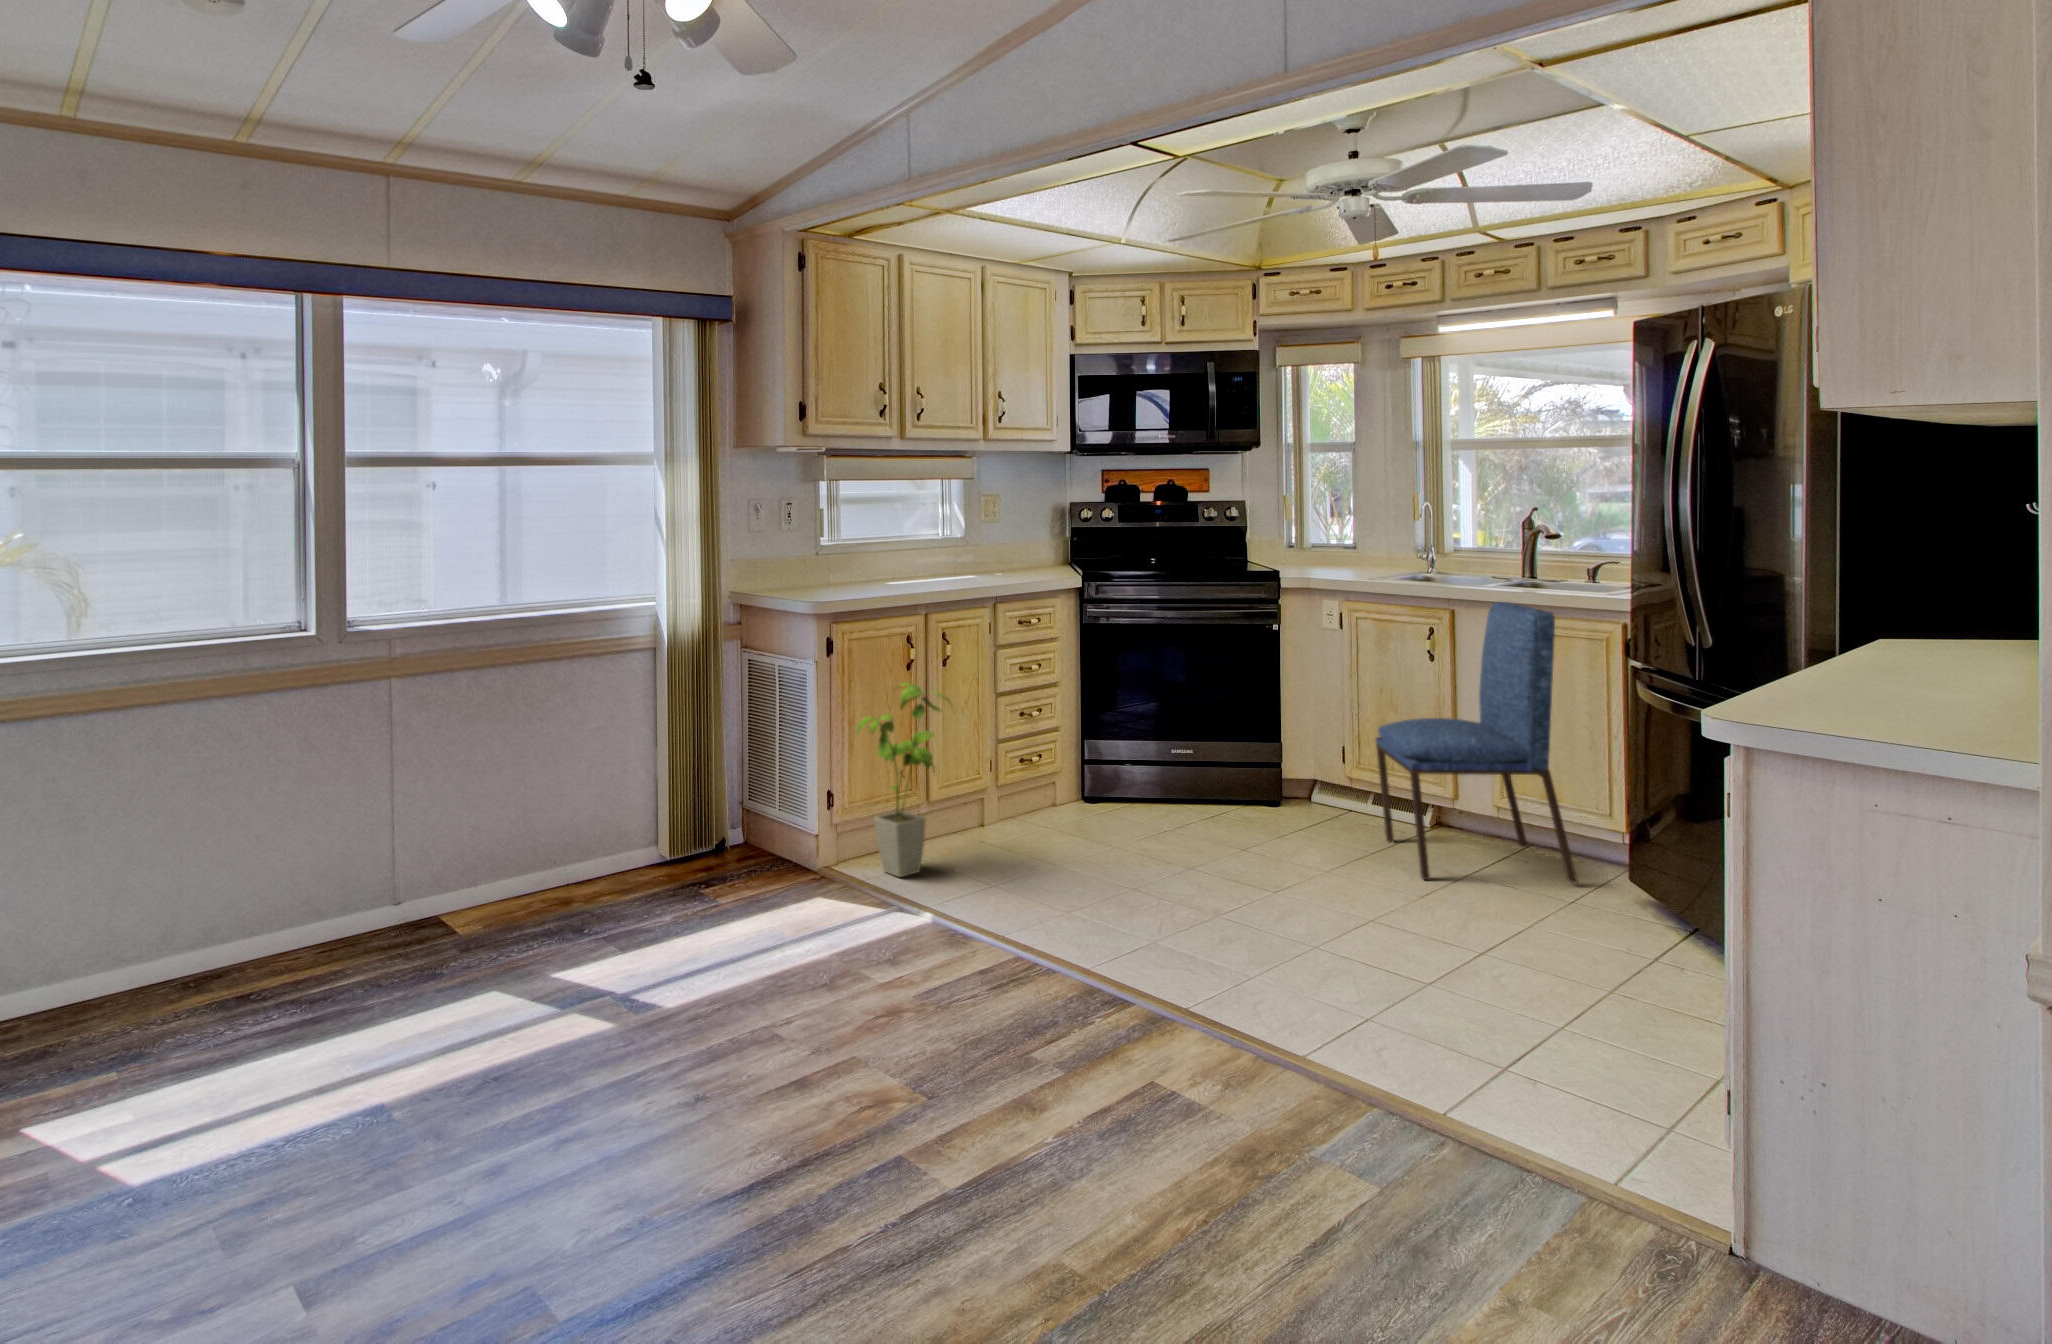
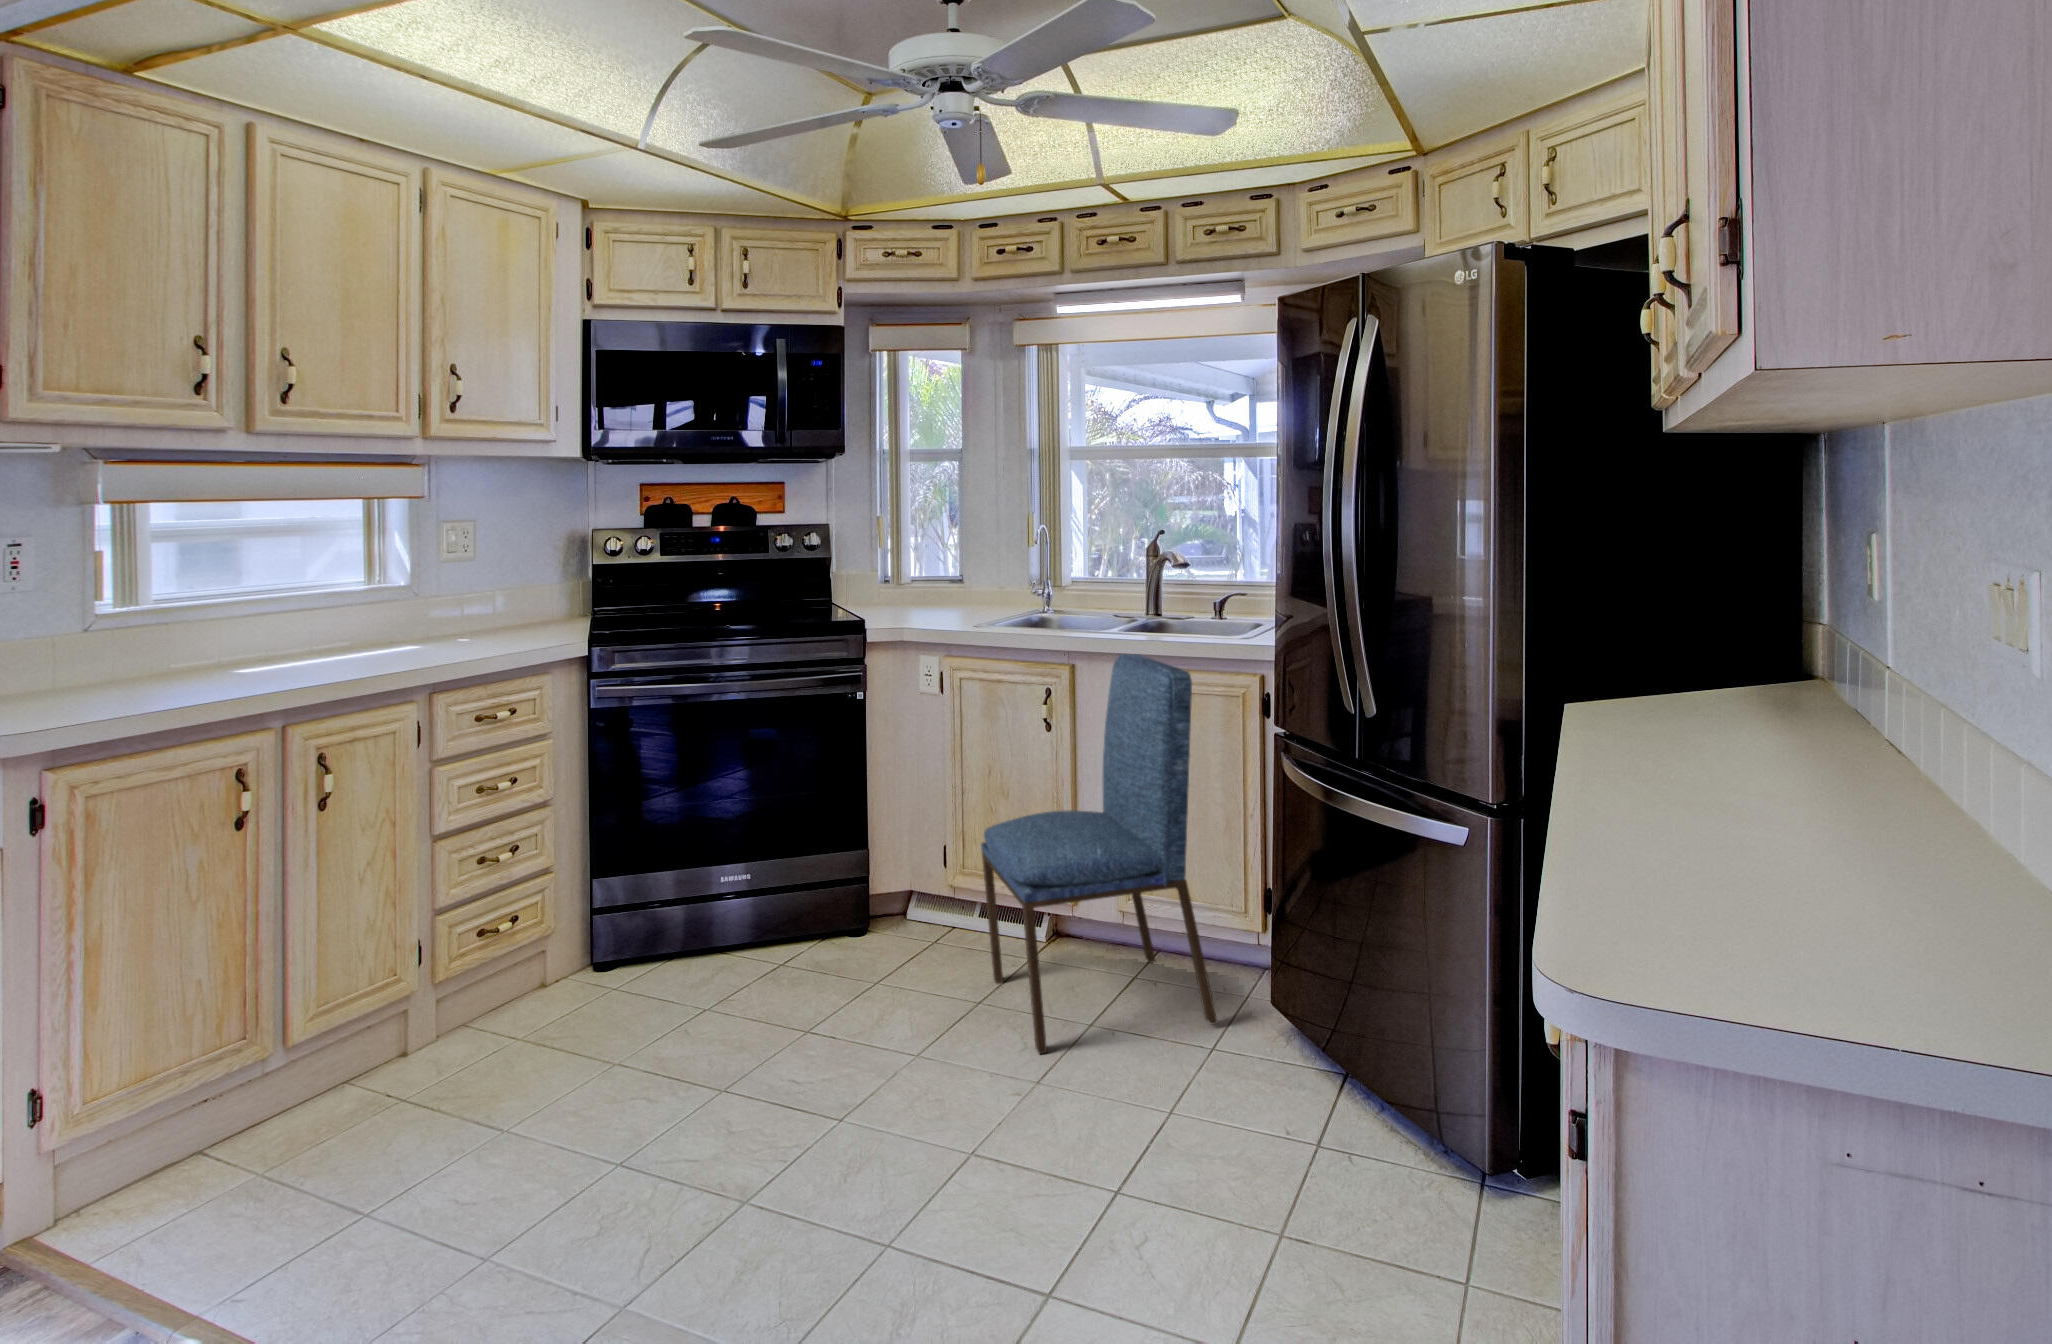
house plant: present [856,683,949,877] -> none [81,873,294,1243]

